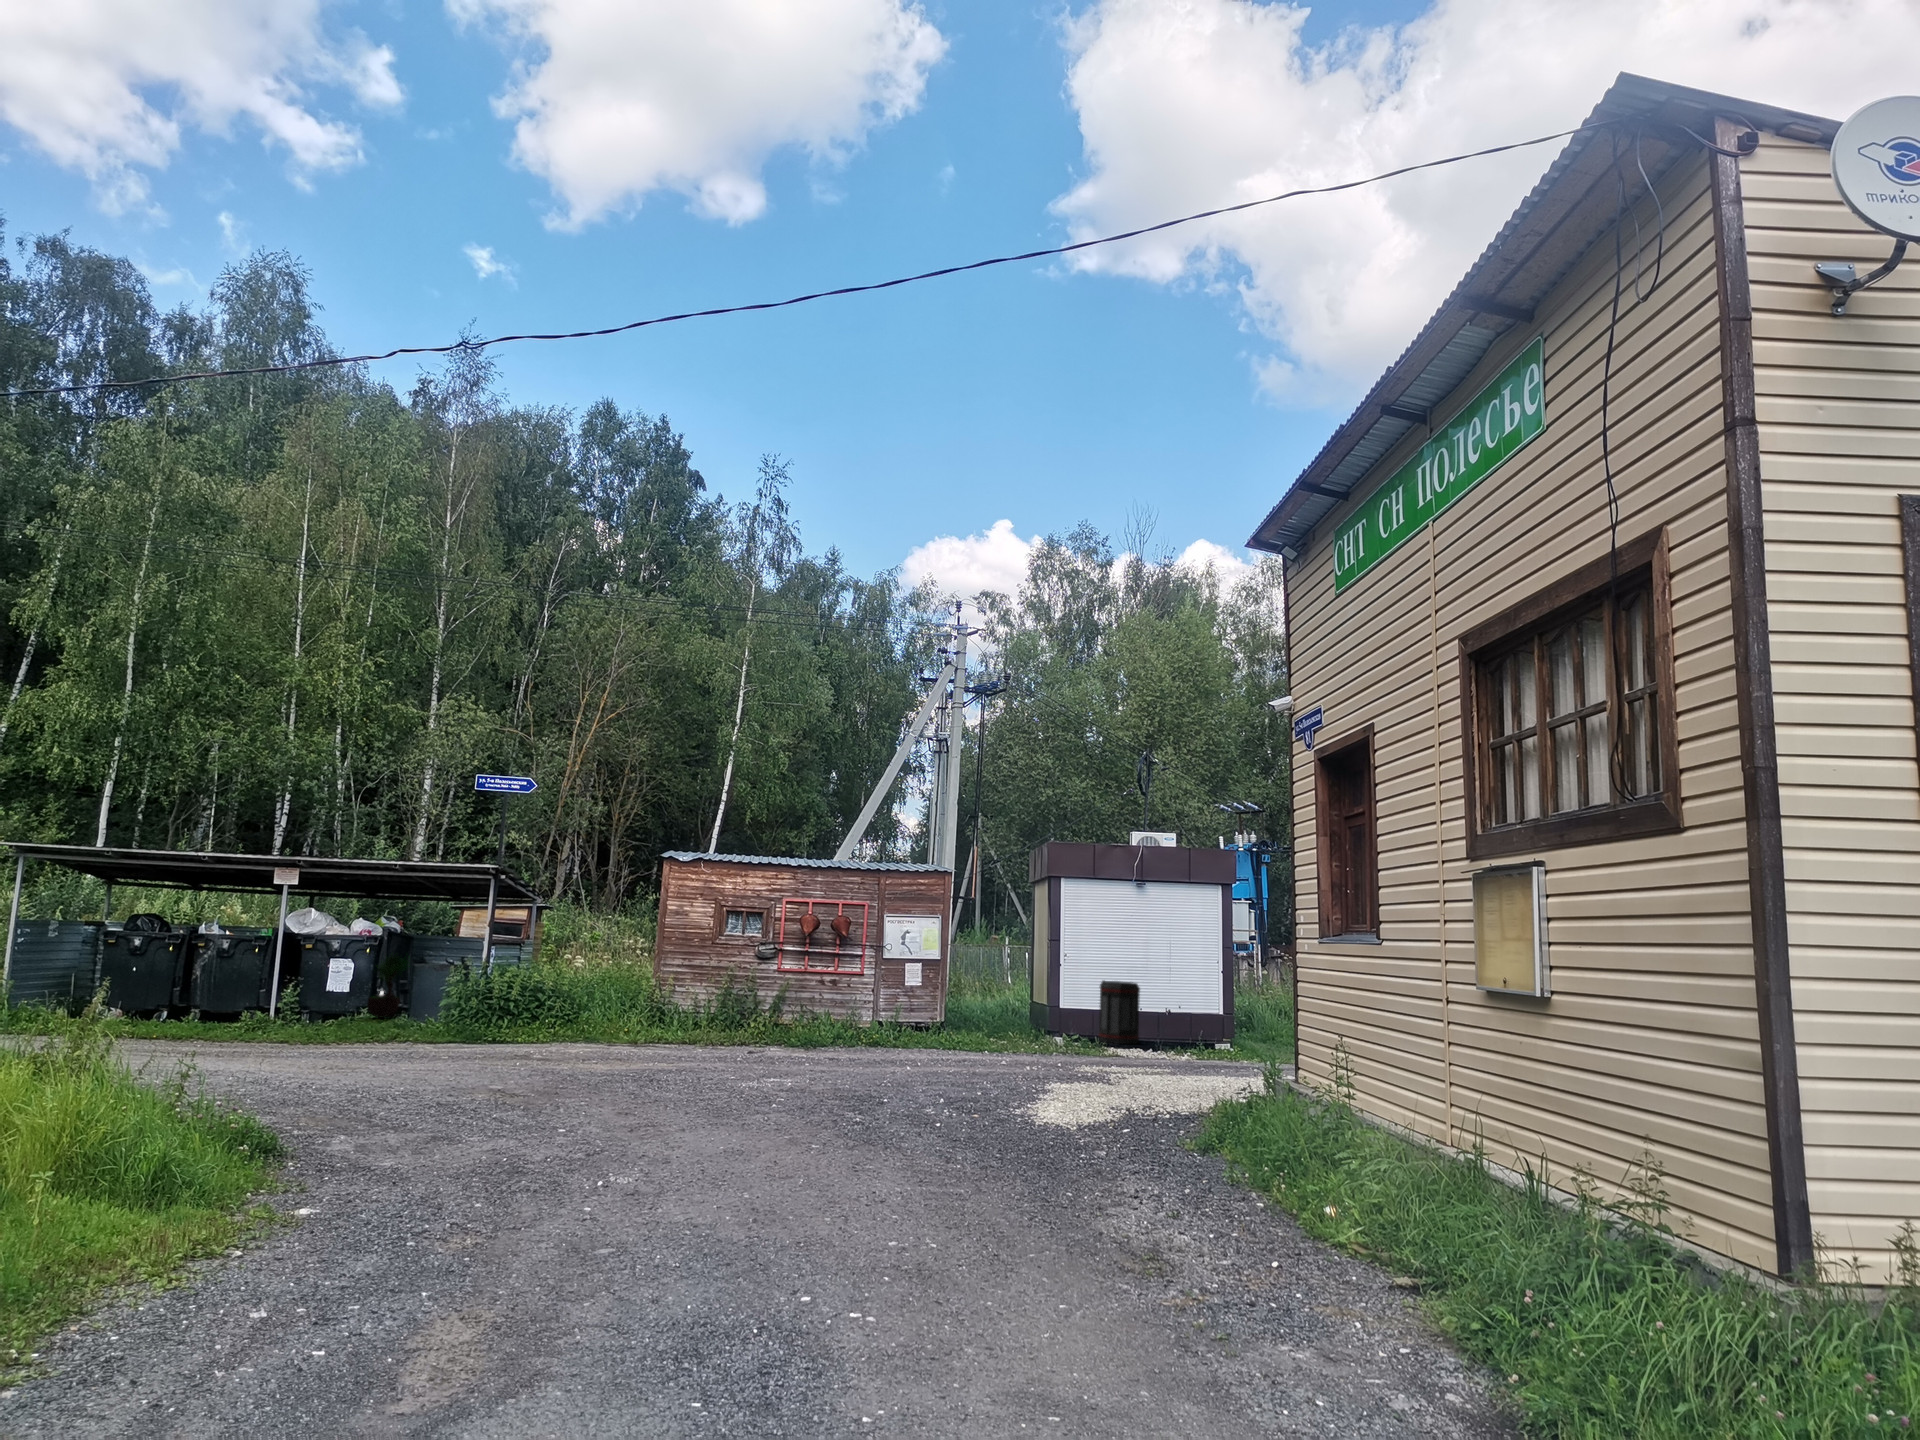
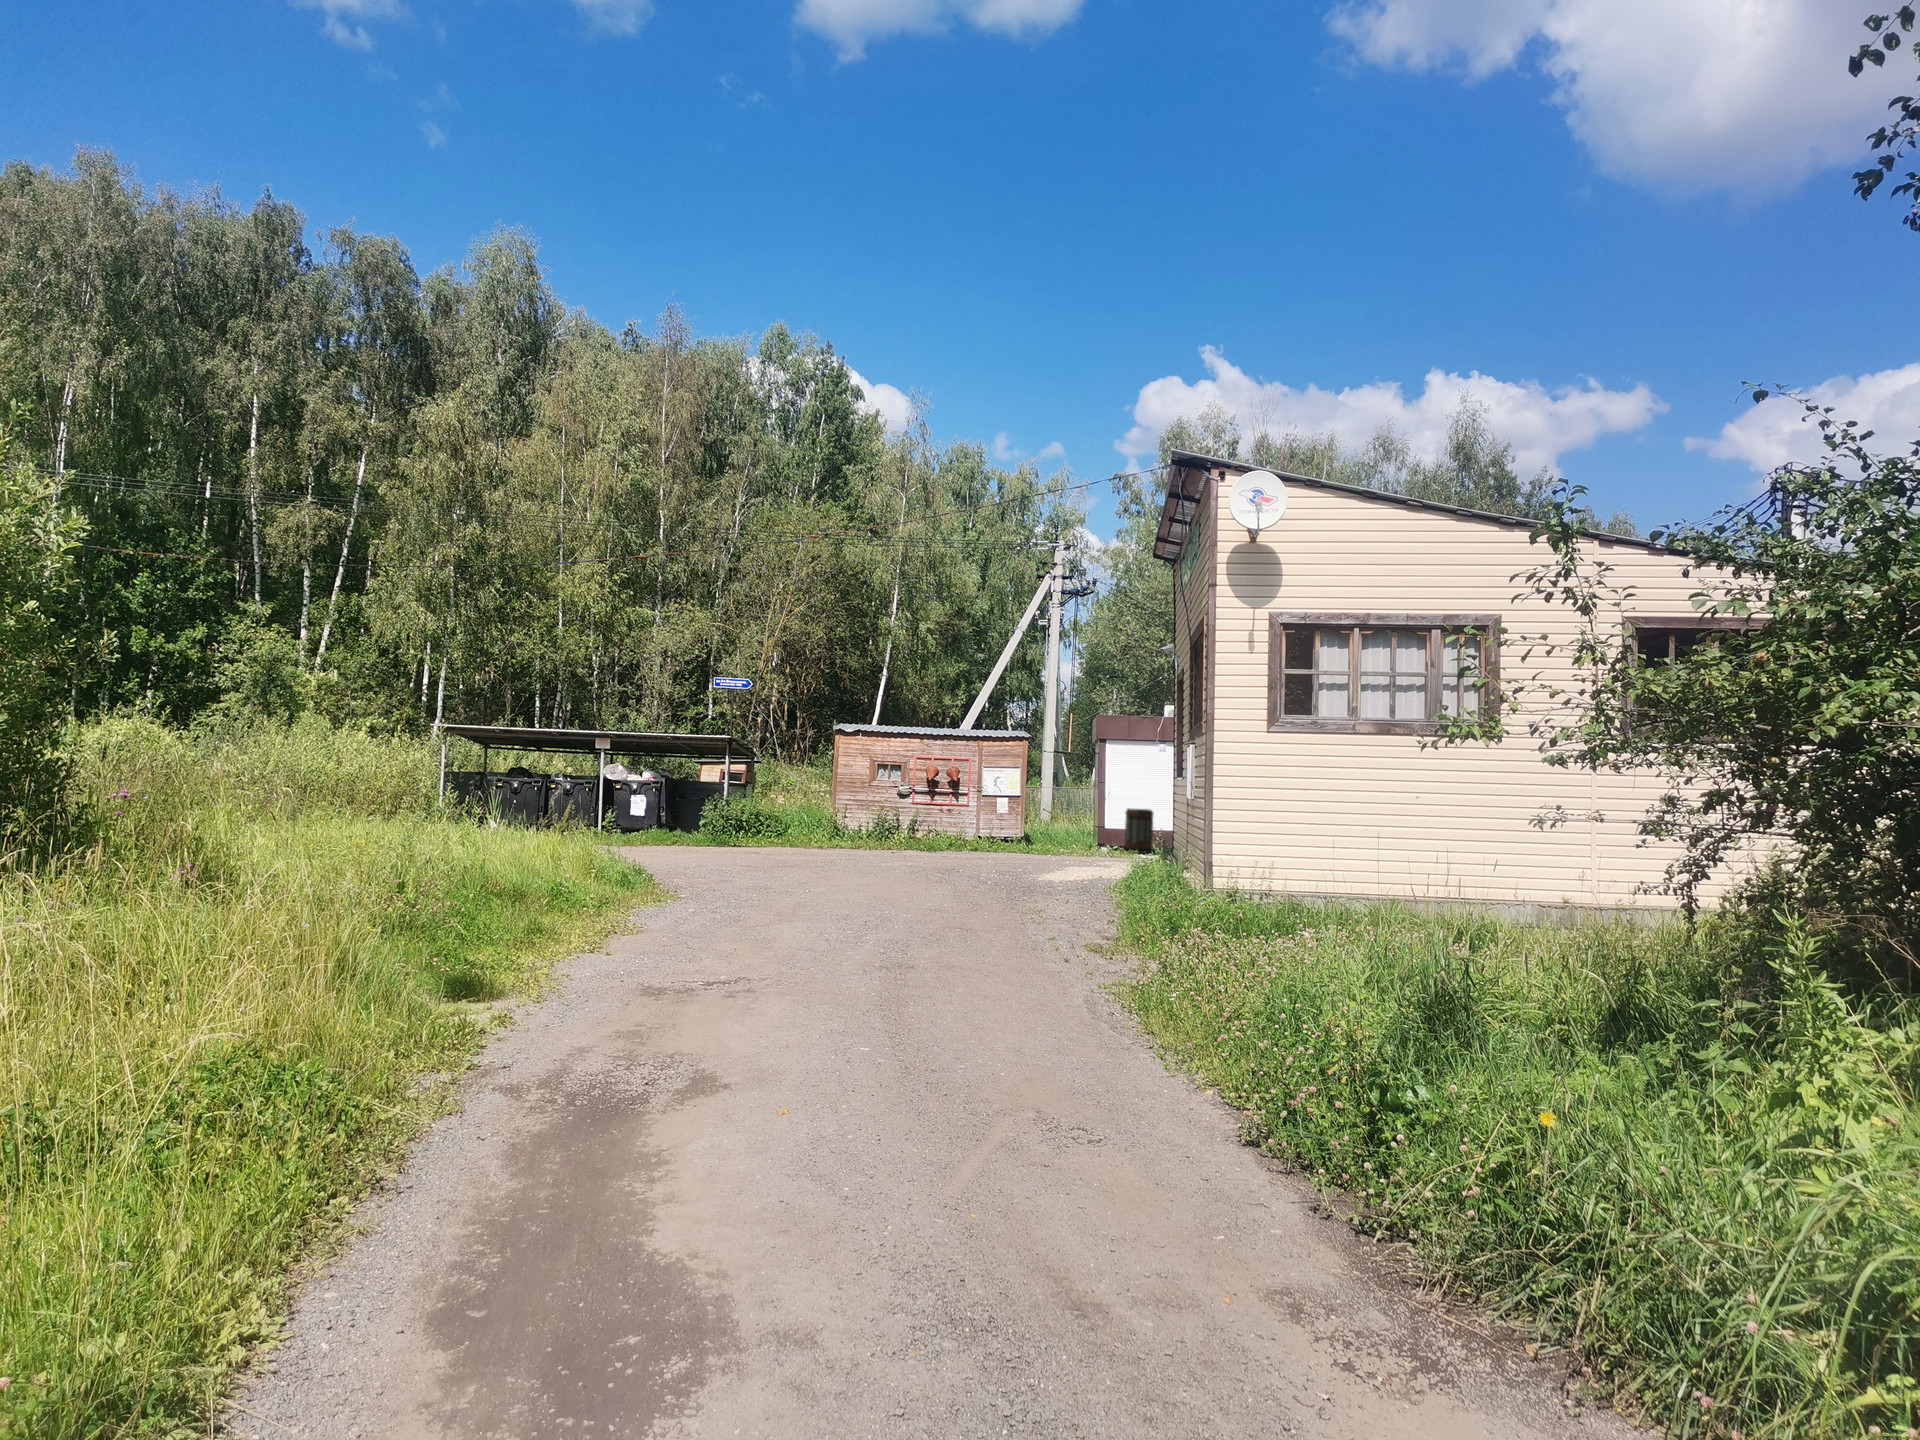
potted tree: present [367,952,410,1018] -> none [655,789,680,831]

